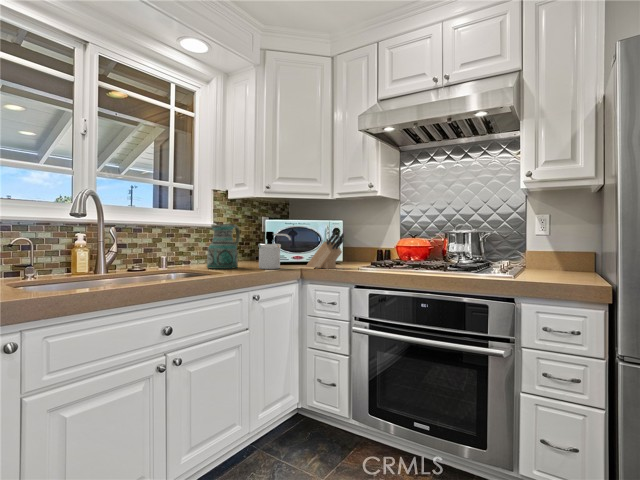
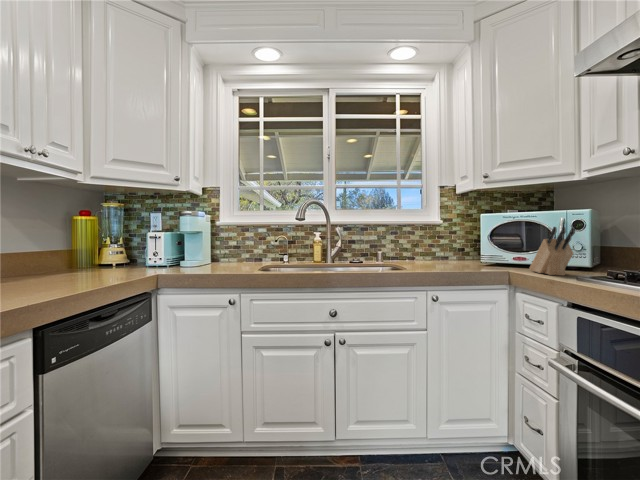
ceramic pitcher: present [207,224,240,269] -> none [418,221,457,266]
soap dispenser: present [258,232,291,269] -> none [459,228,492,269]

